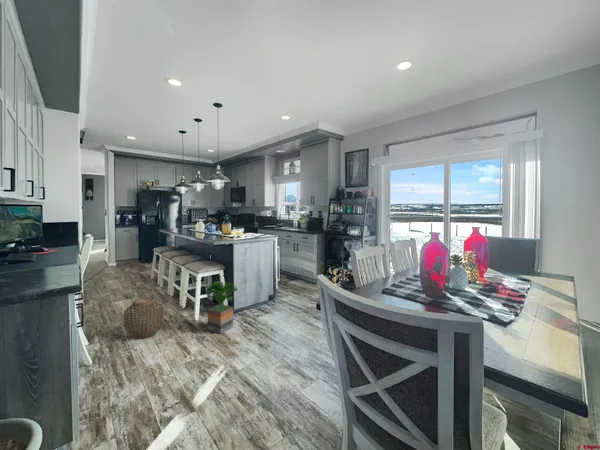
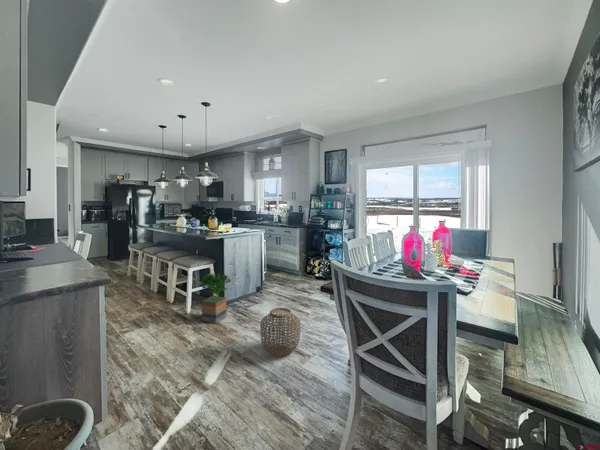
woven basket: present [124,298,163,339] -> present [260,308,301,357]

